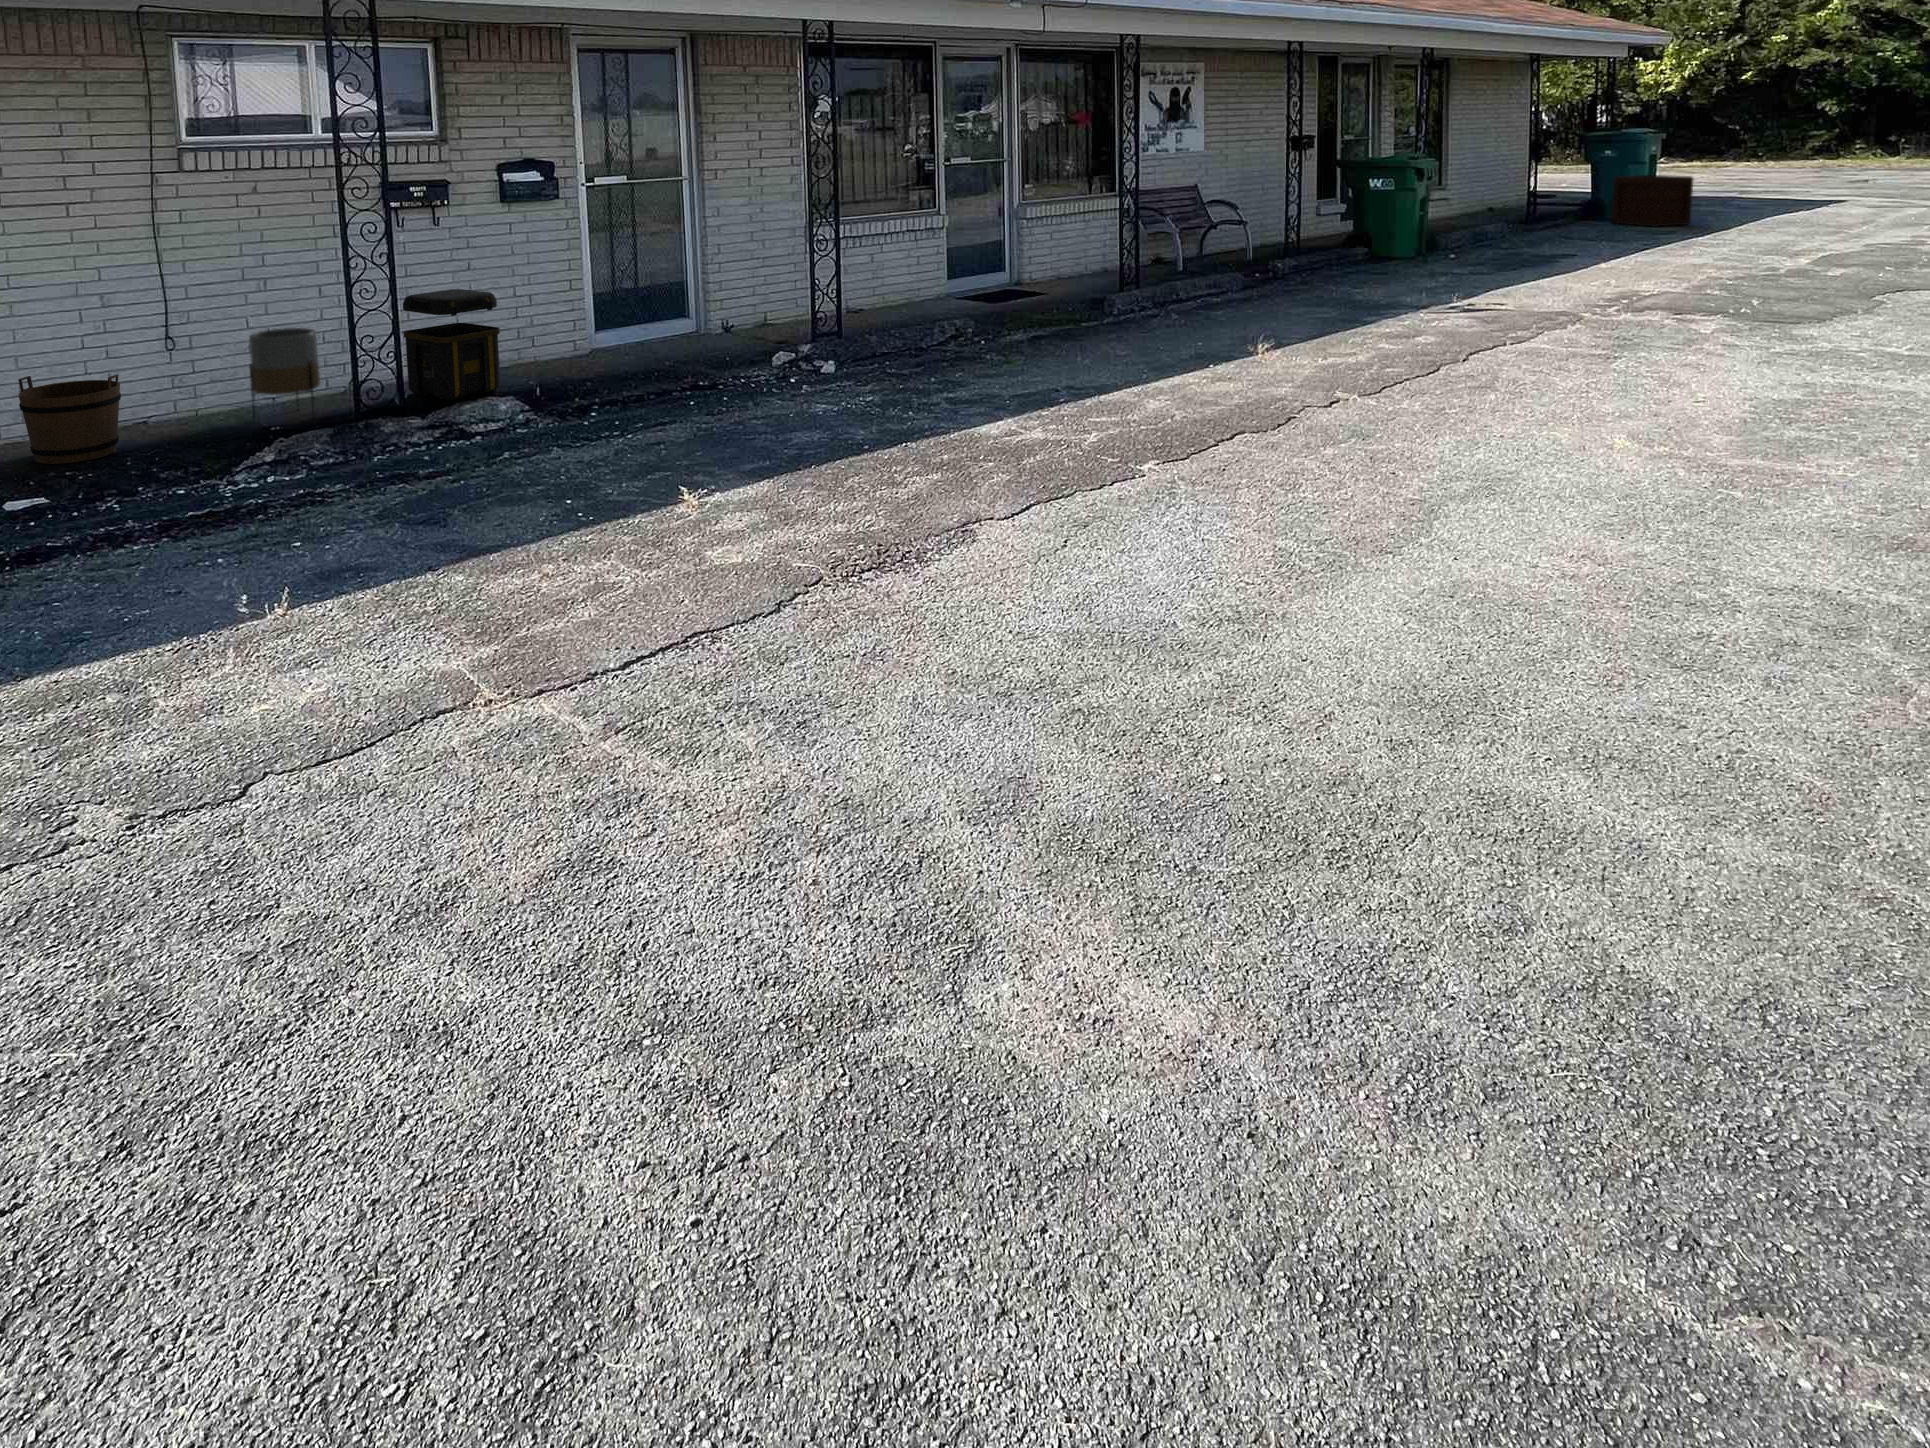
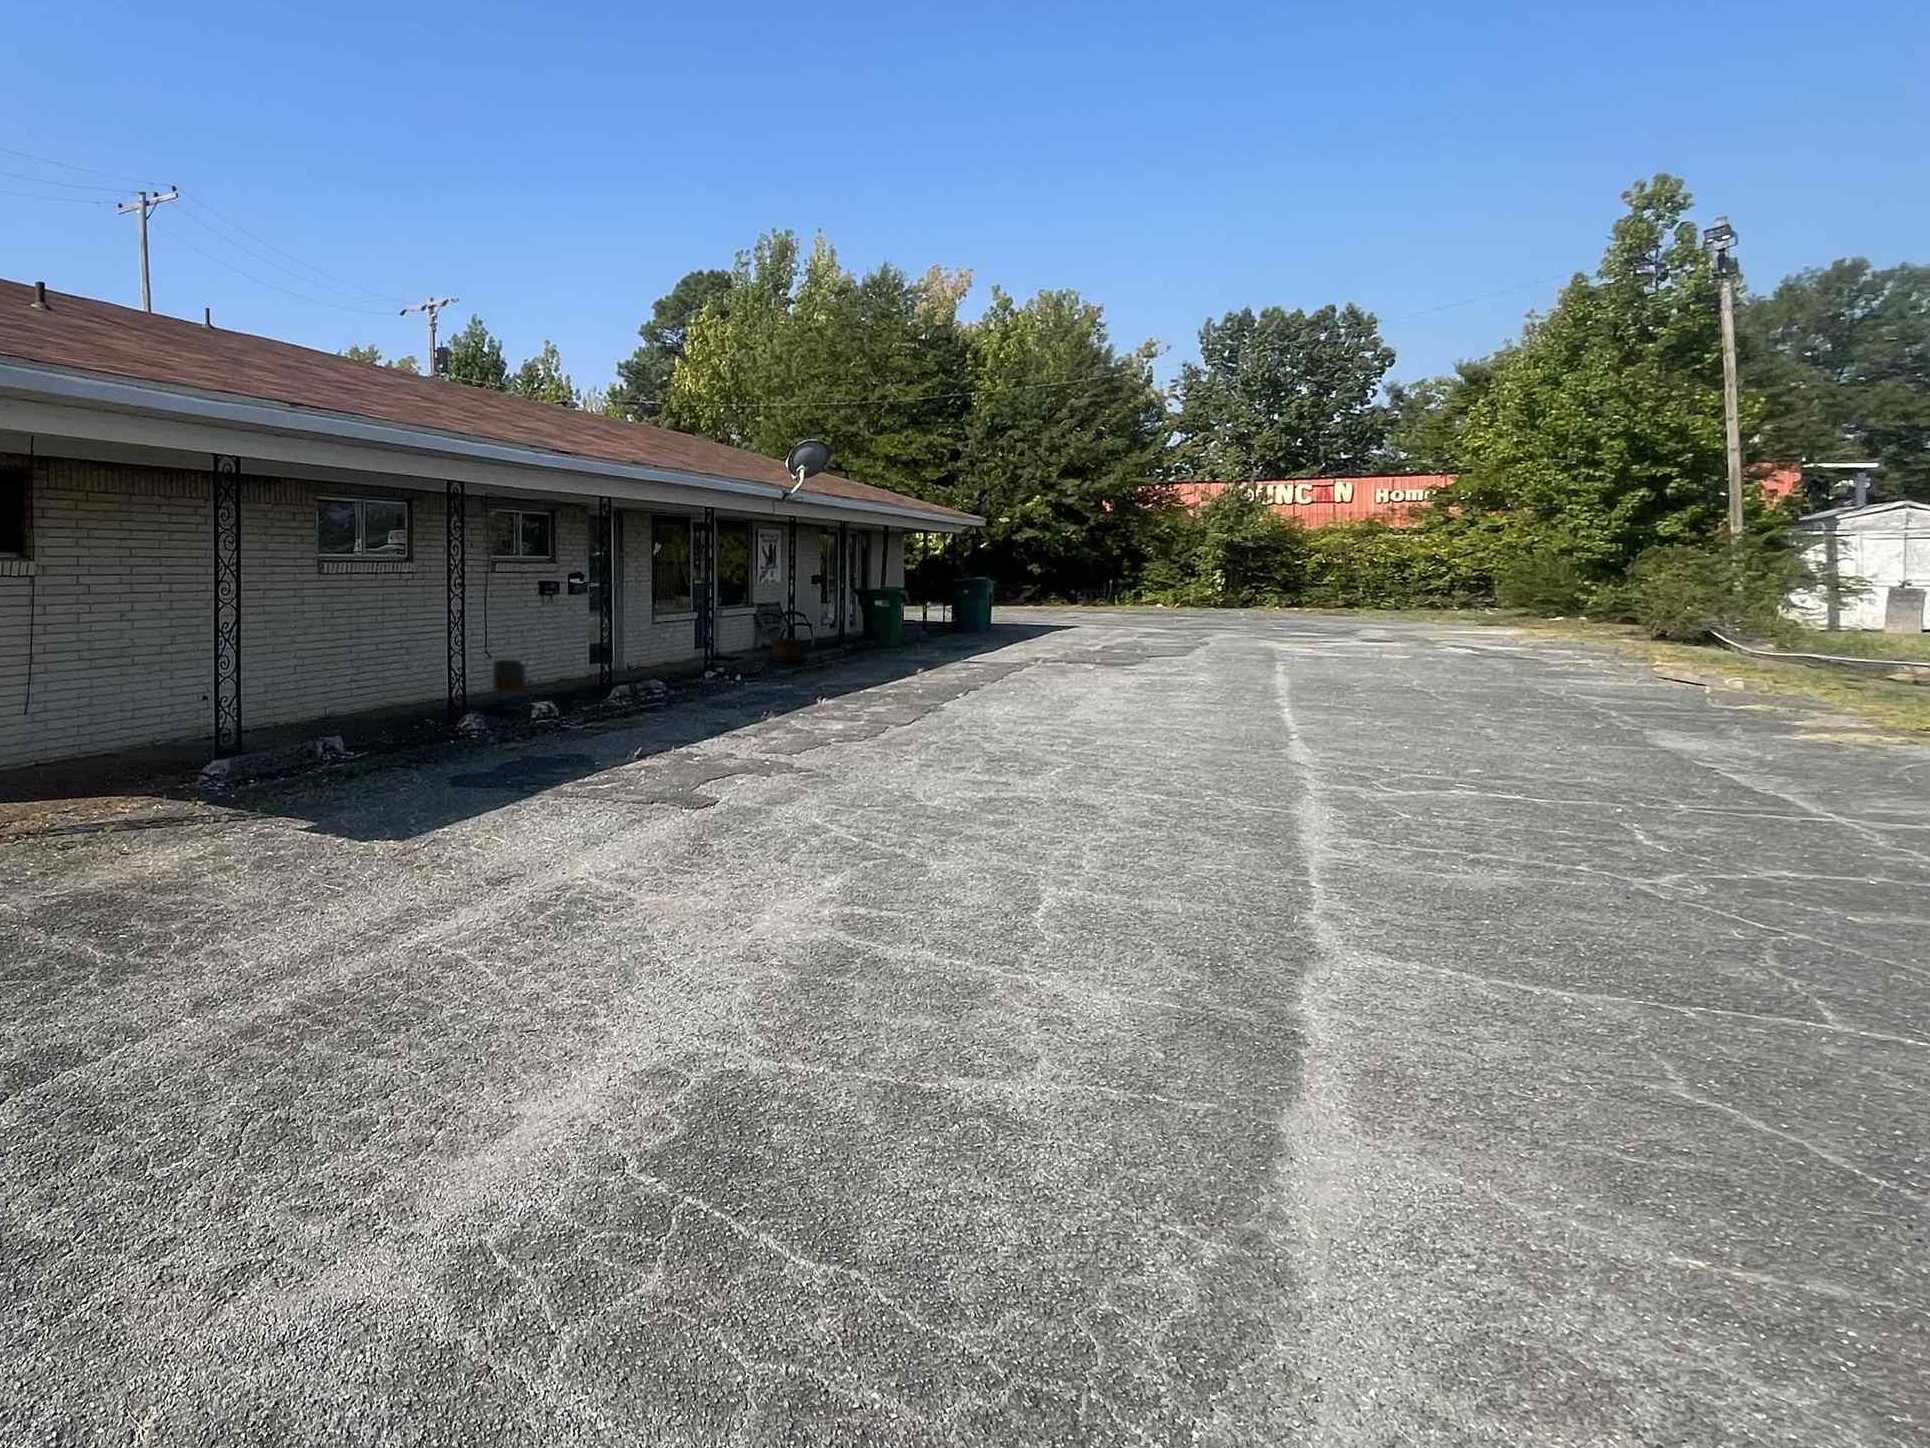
wooden crate: present [1611,175,1694,227] -> none [967,606,1013,638]
toolbox: present [403,289,500,400] -> none [535,644,580,700]
bucket: present [18,374,121,464] -> present [771,635,800,661]

